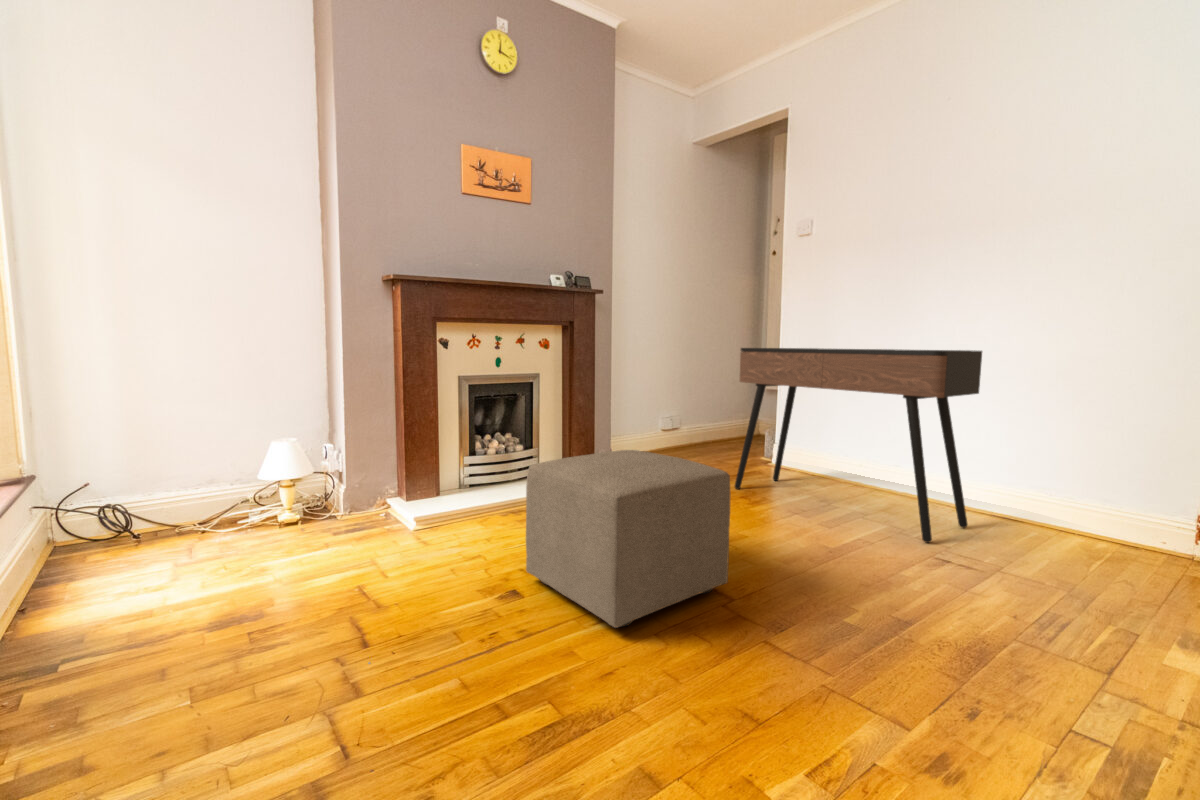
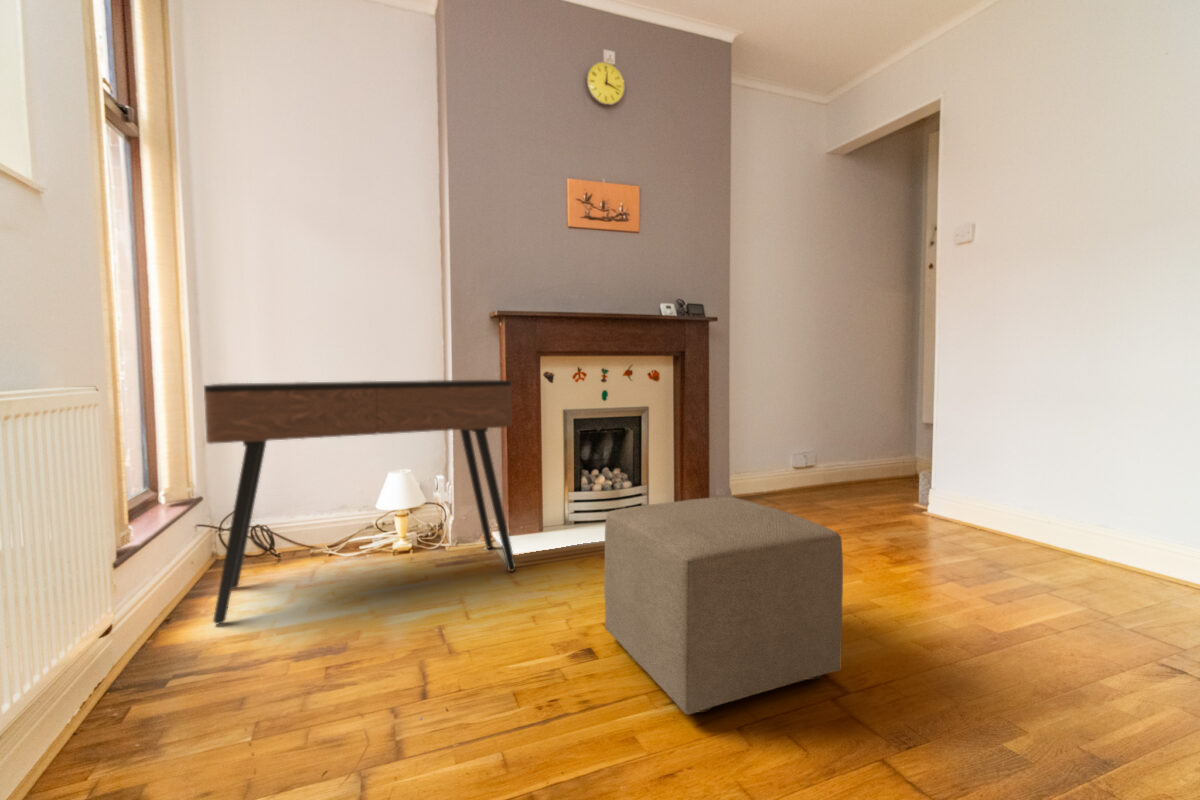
console table: present [735,348,982,543] -> present [204,380,516,624]

